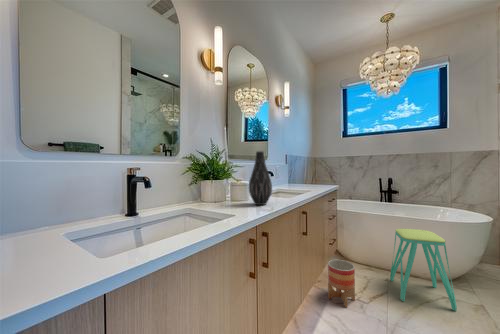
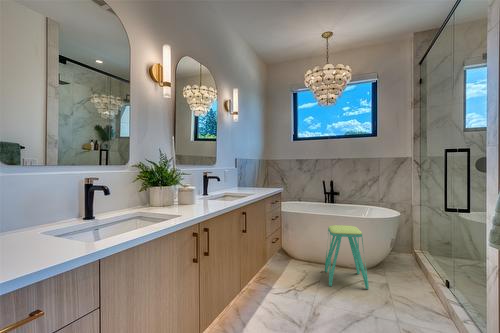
vase: present [249,151,272,205] -> none [194,162,215,208]
planter: present [328,260,355,307] -> none [270,255,292,296]

